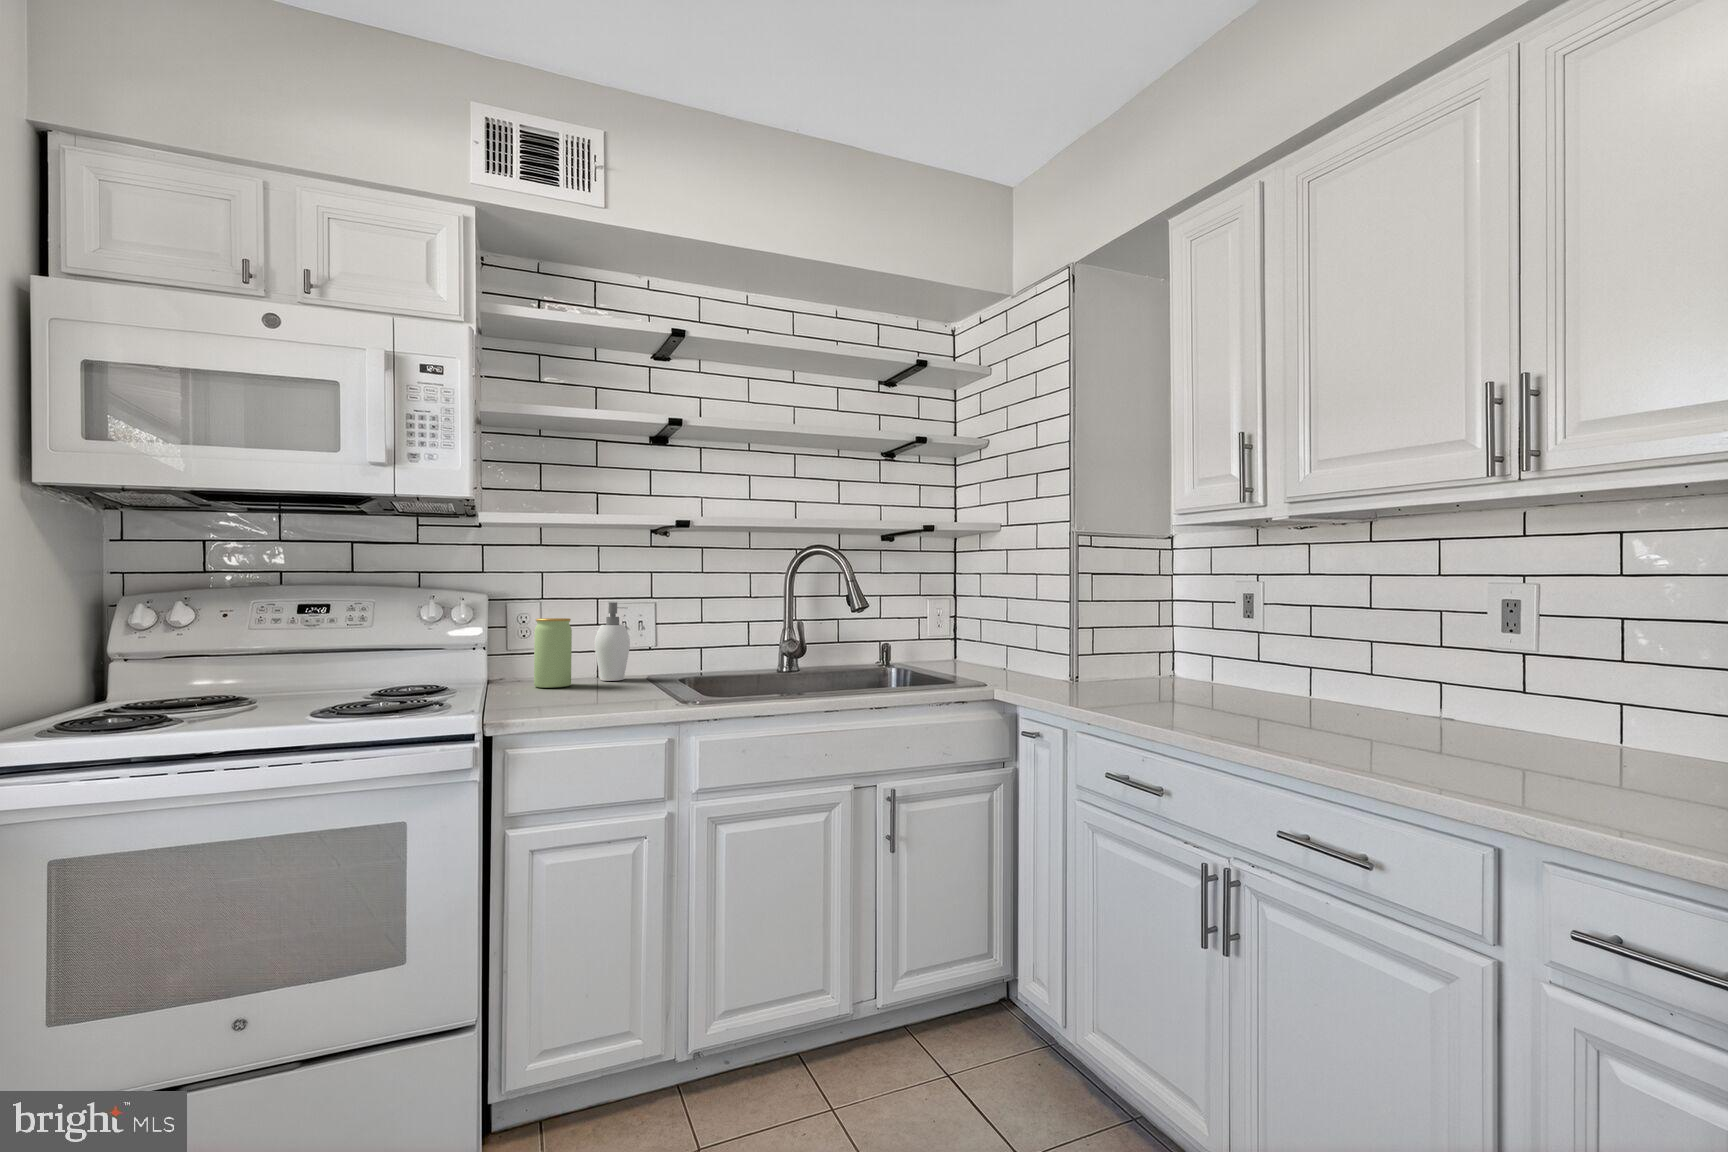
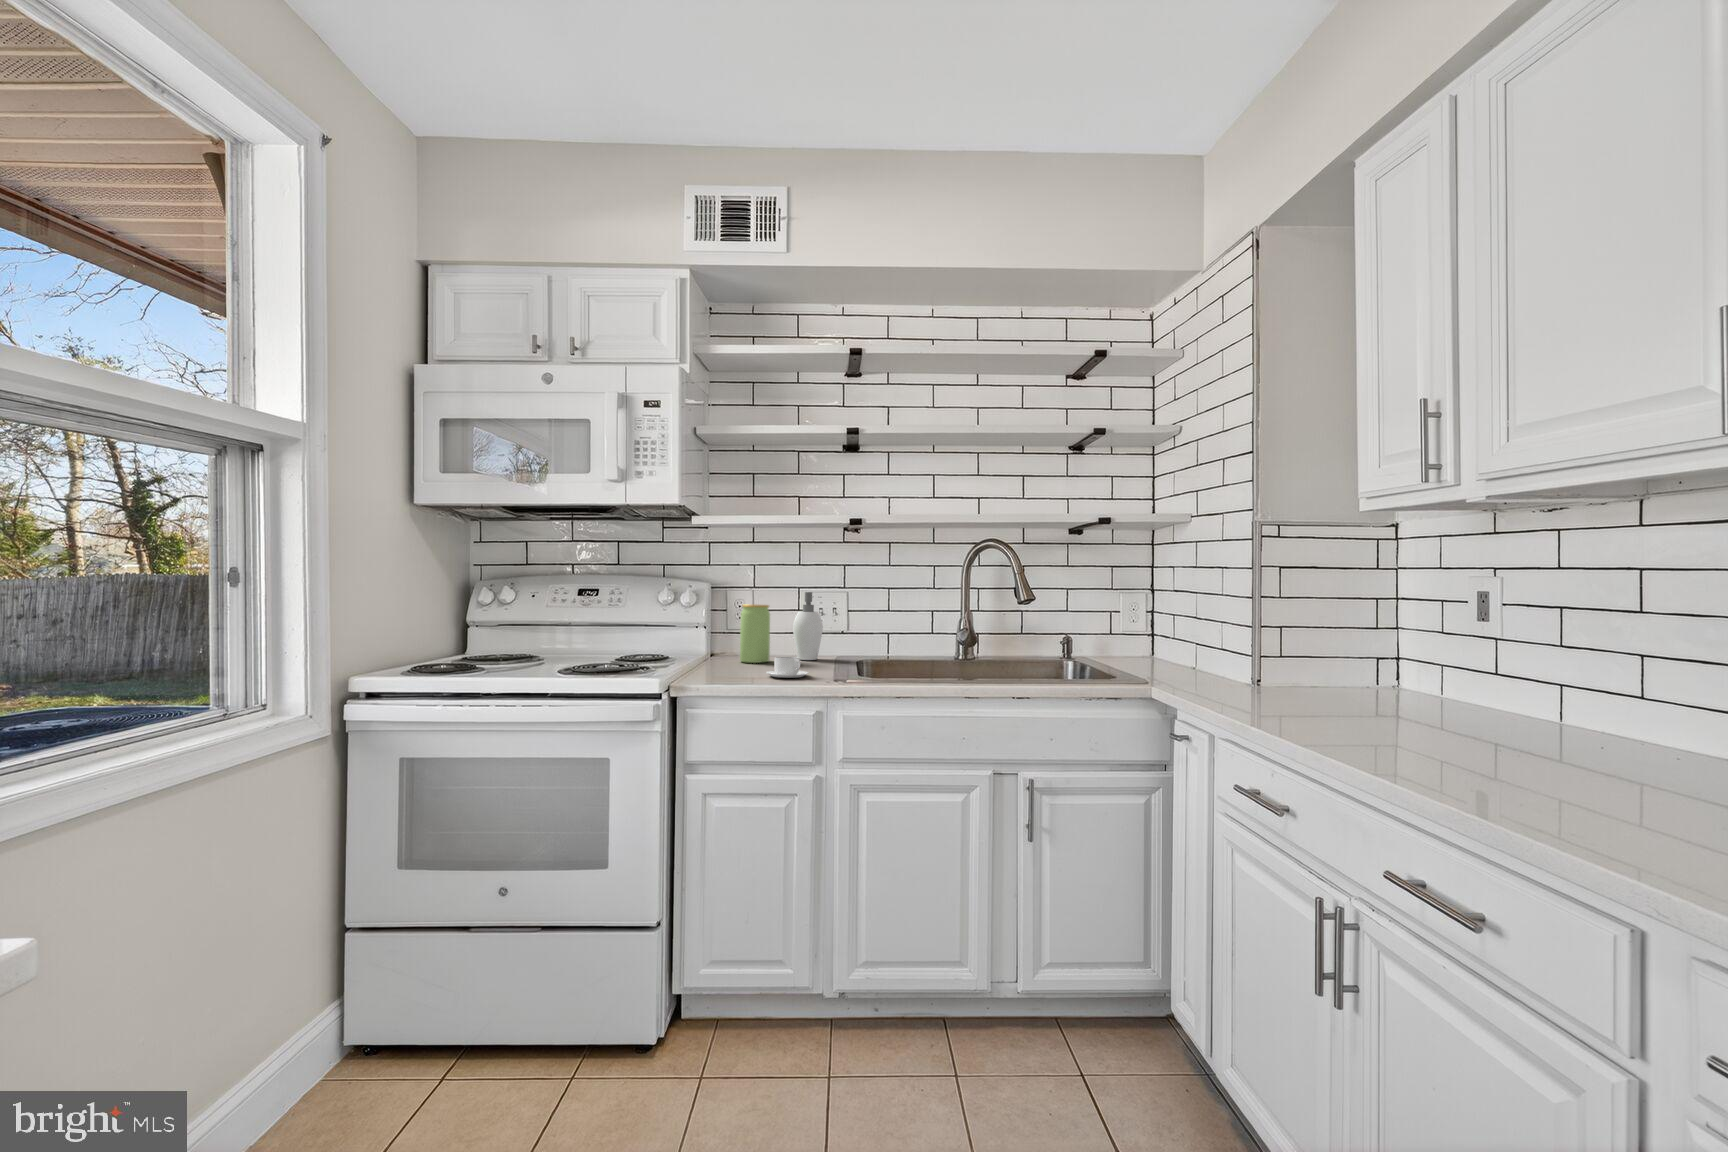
coffee cup: none [592,678,644,703] -> present [766,657,809,678]

